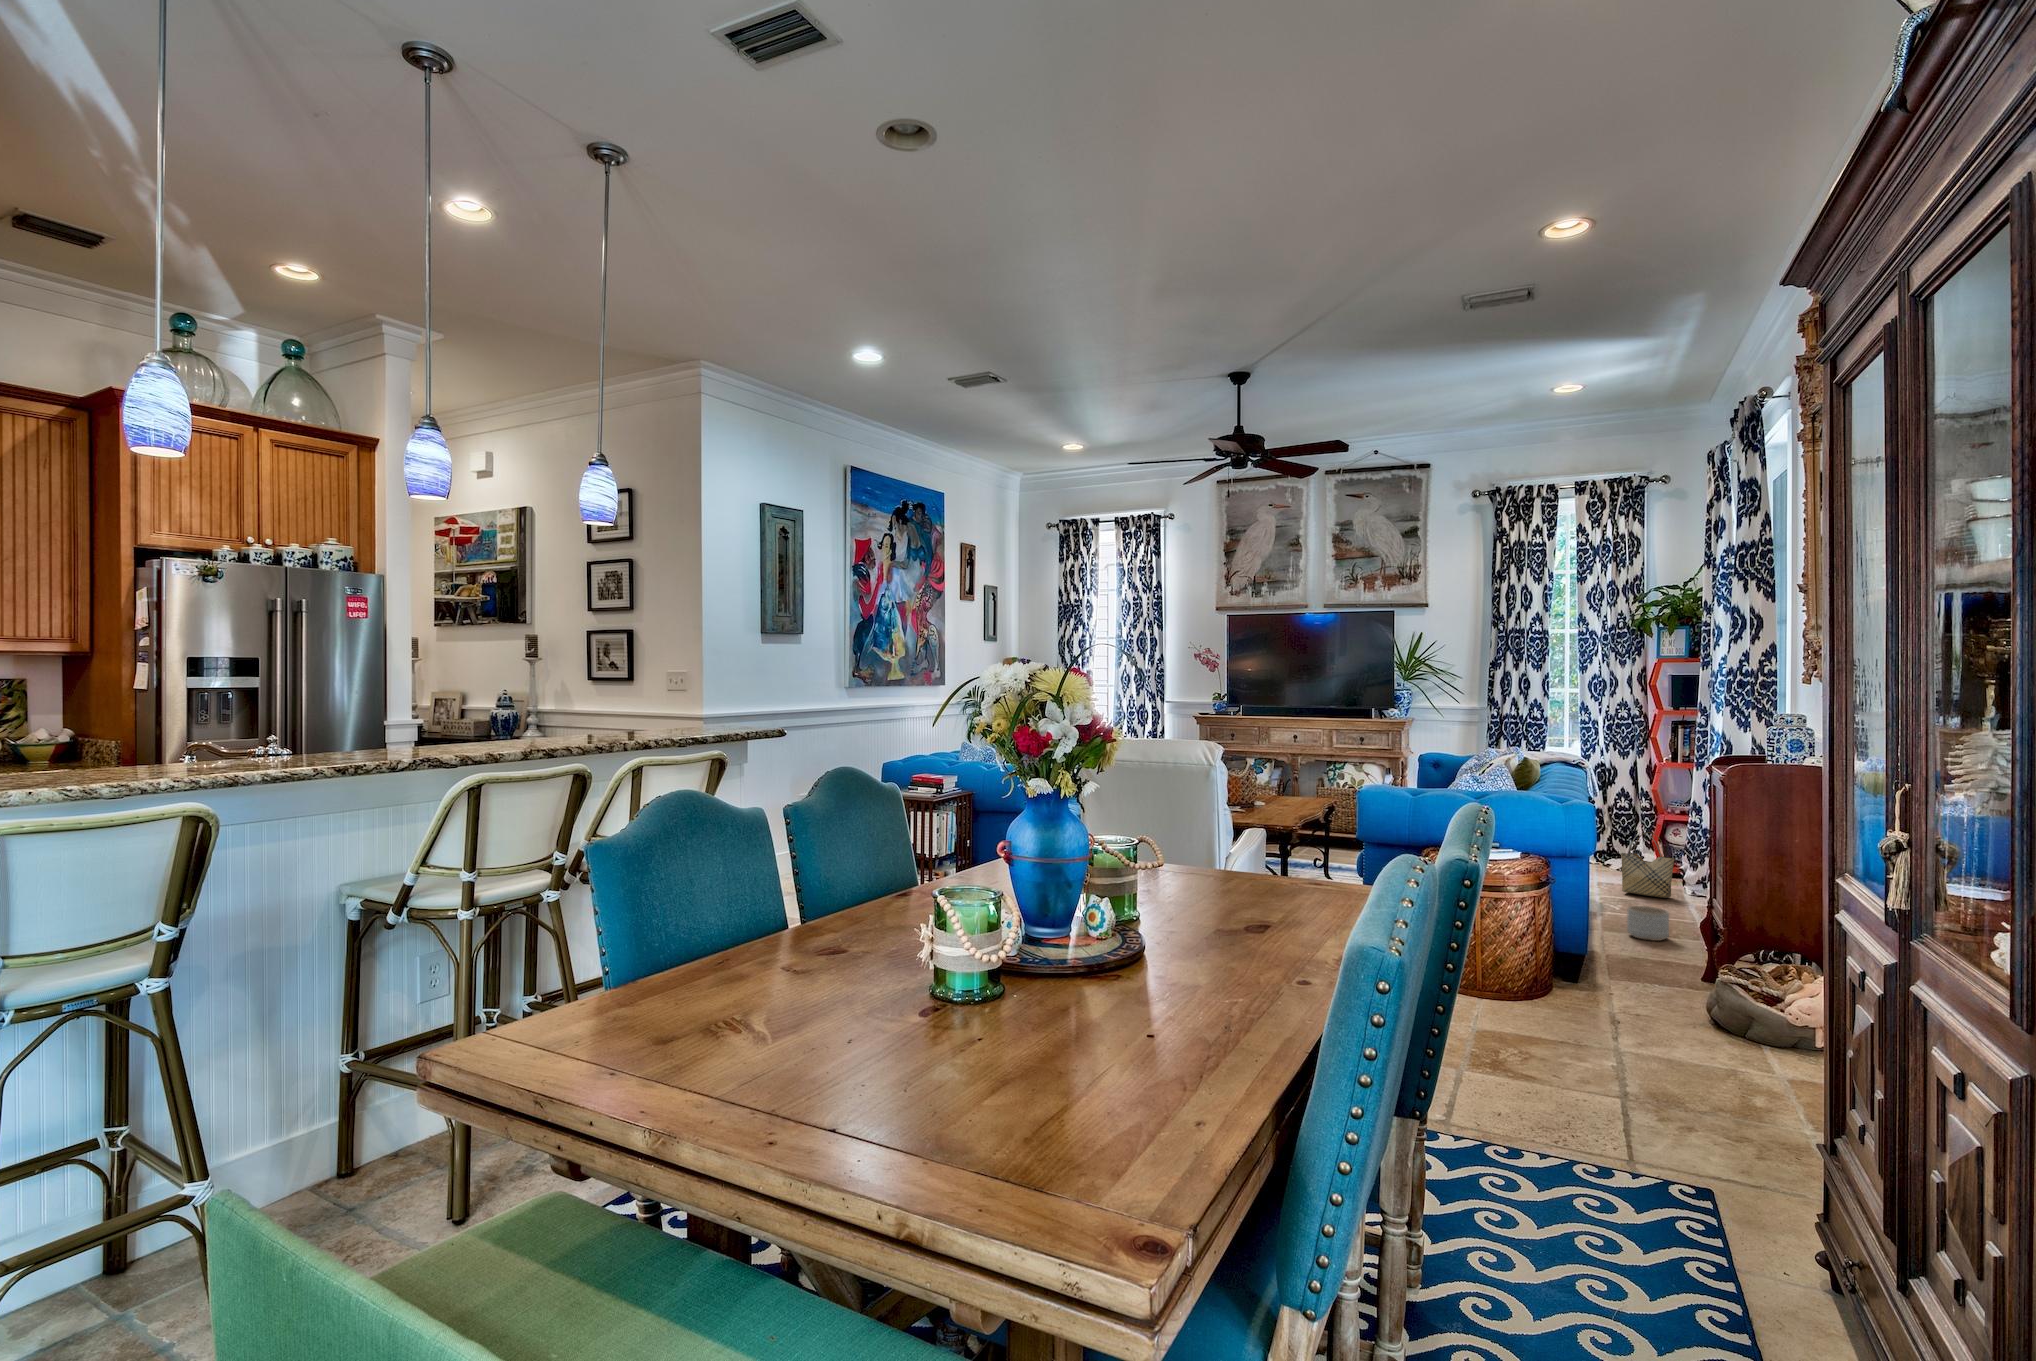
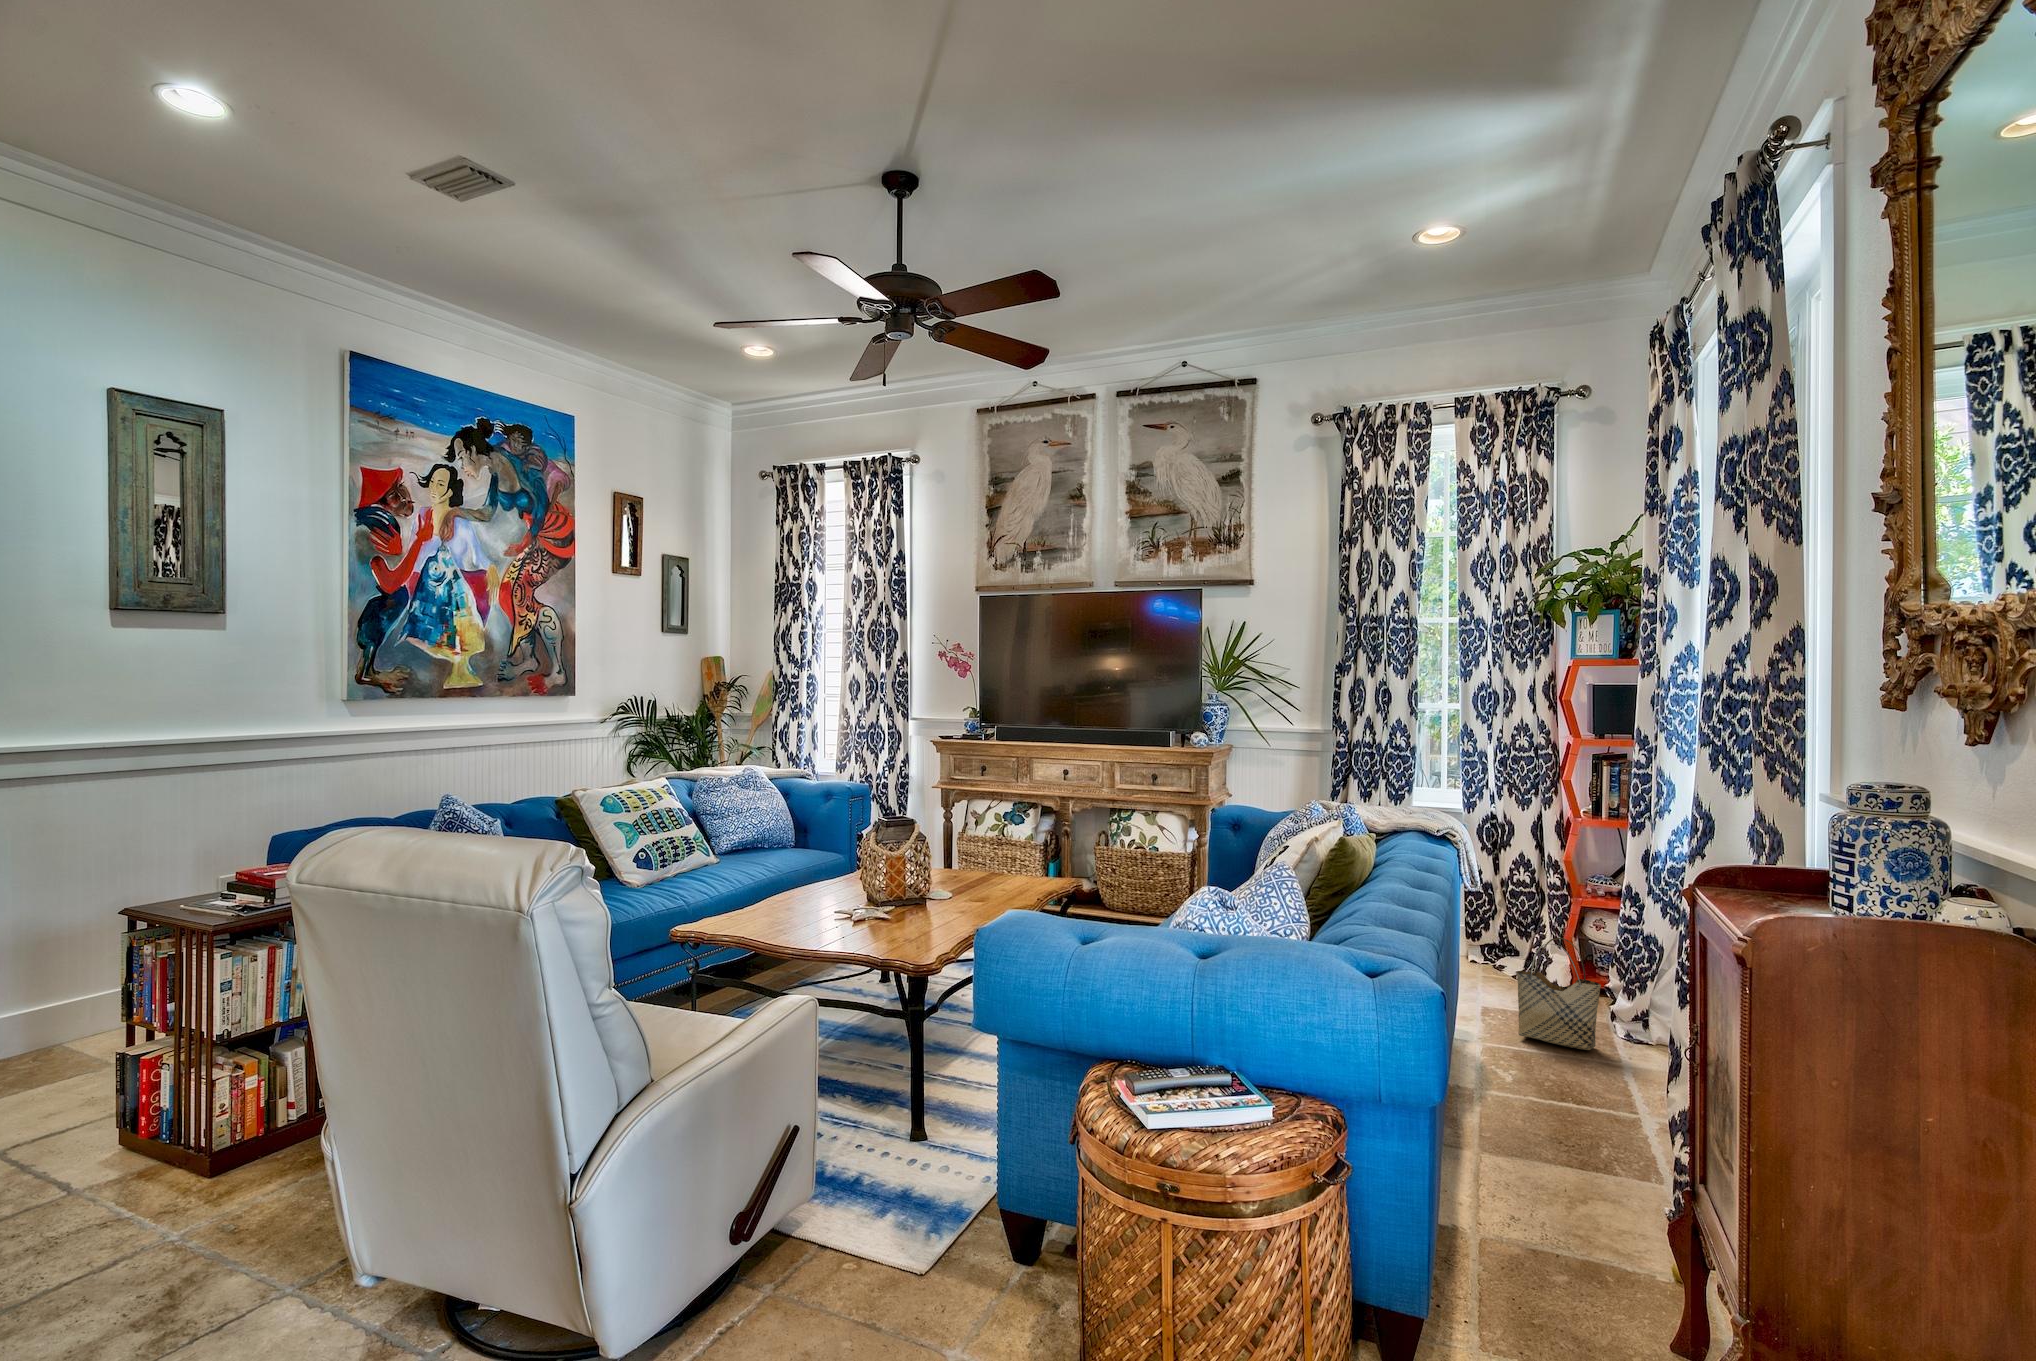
planter: present [1627,906,1669,941] -> none [1524,1114,1600,1194]

